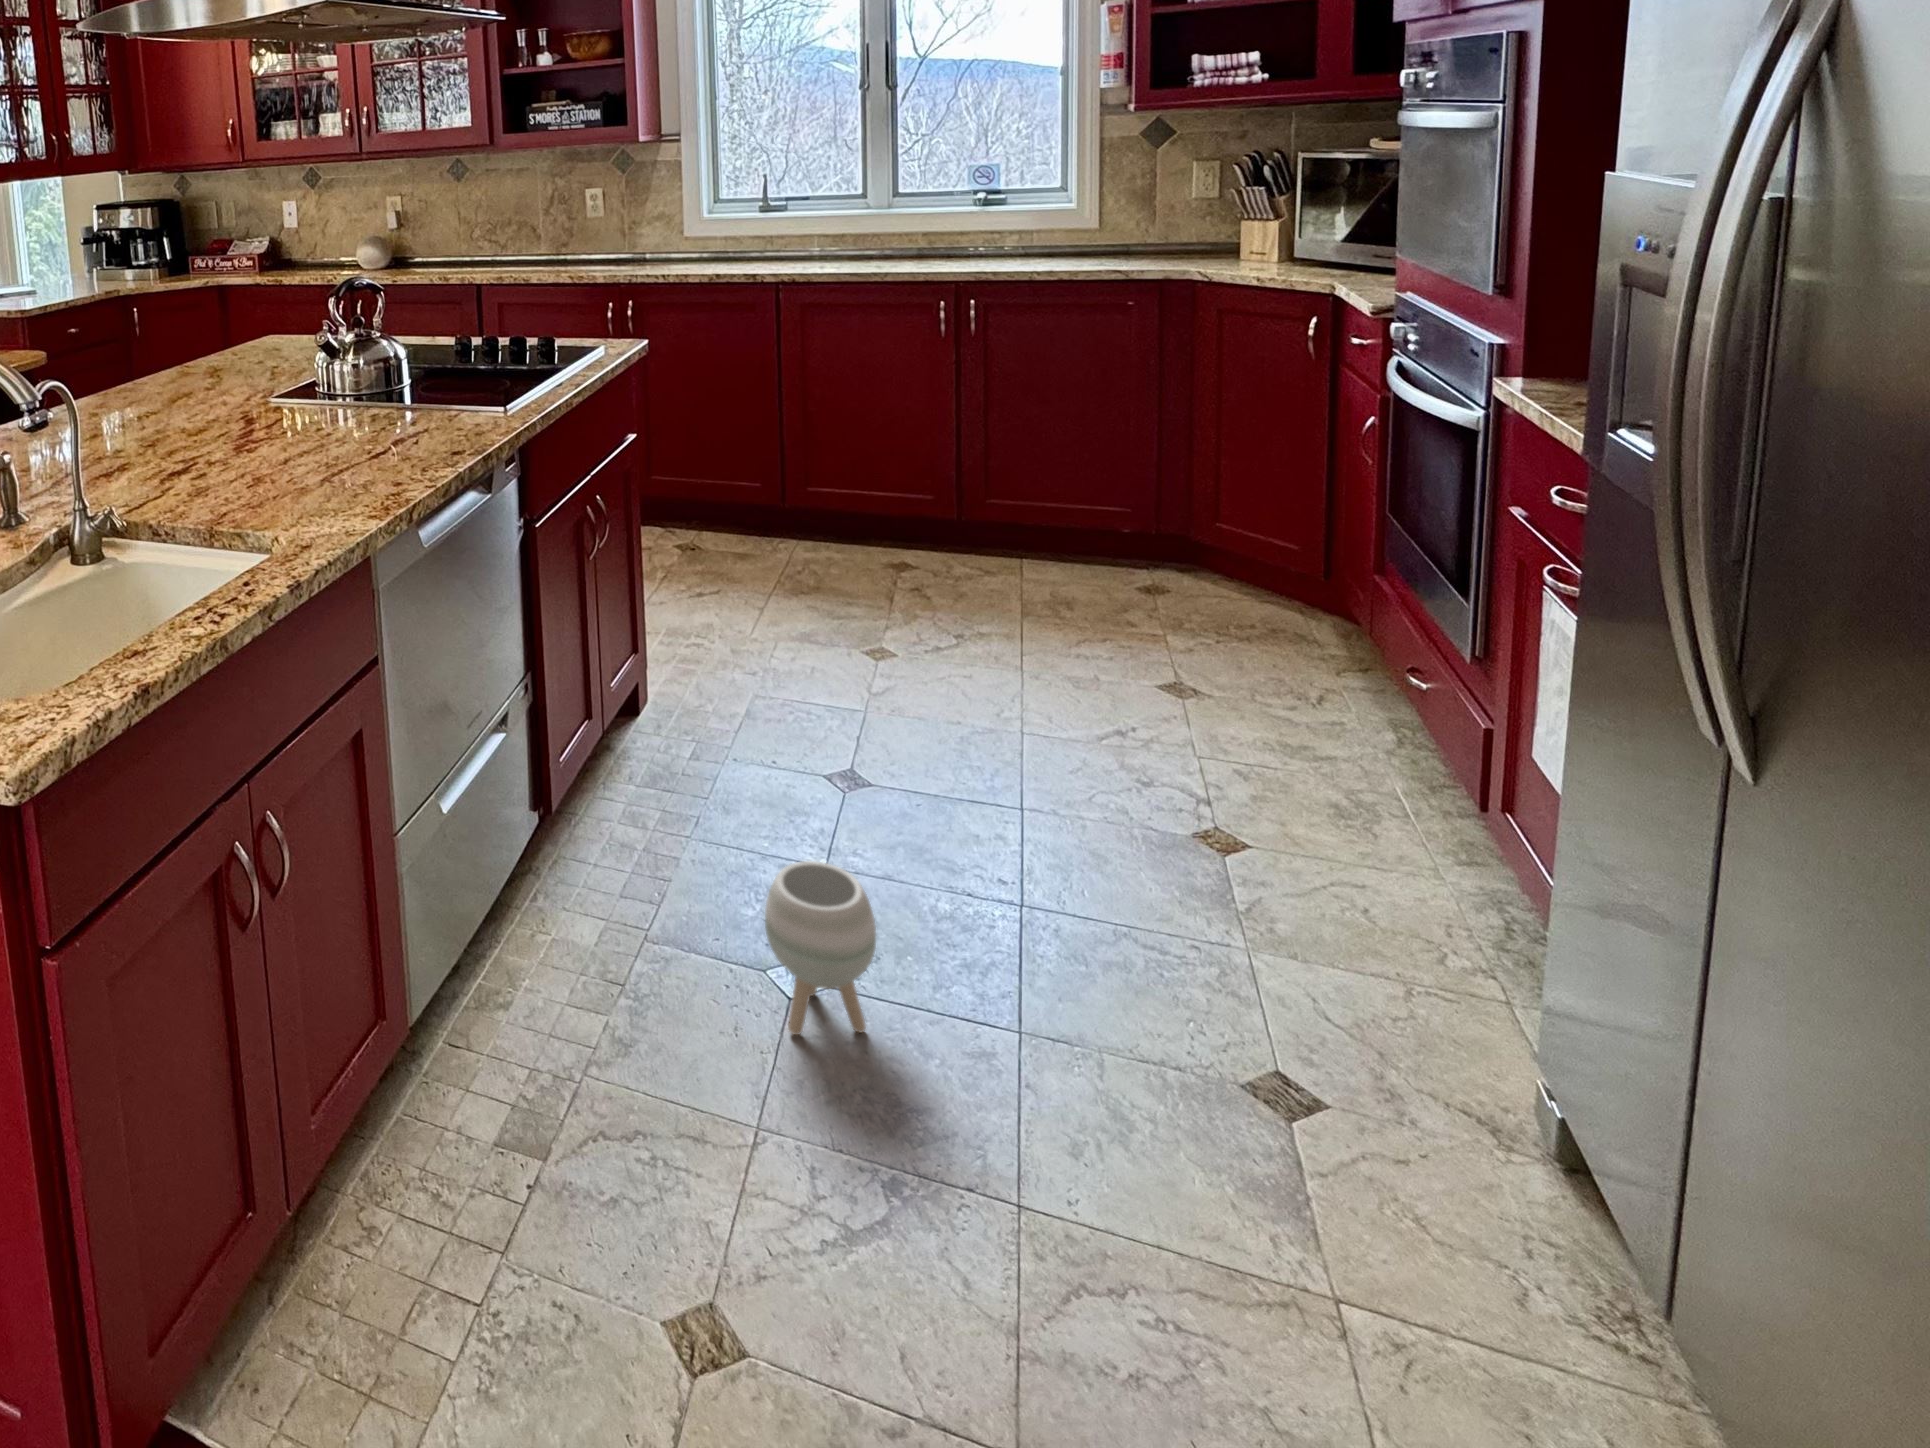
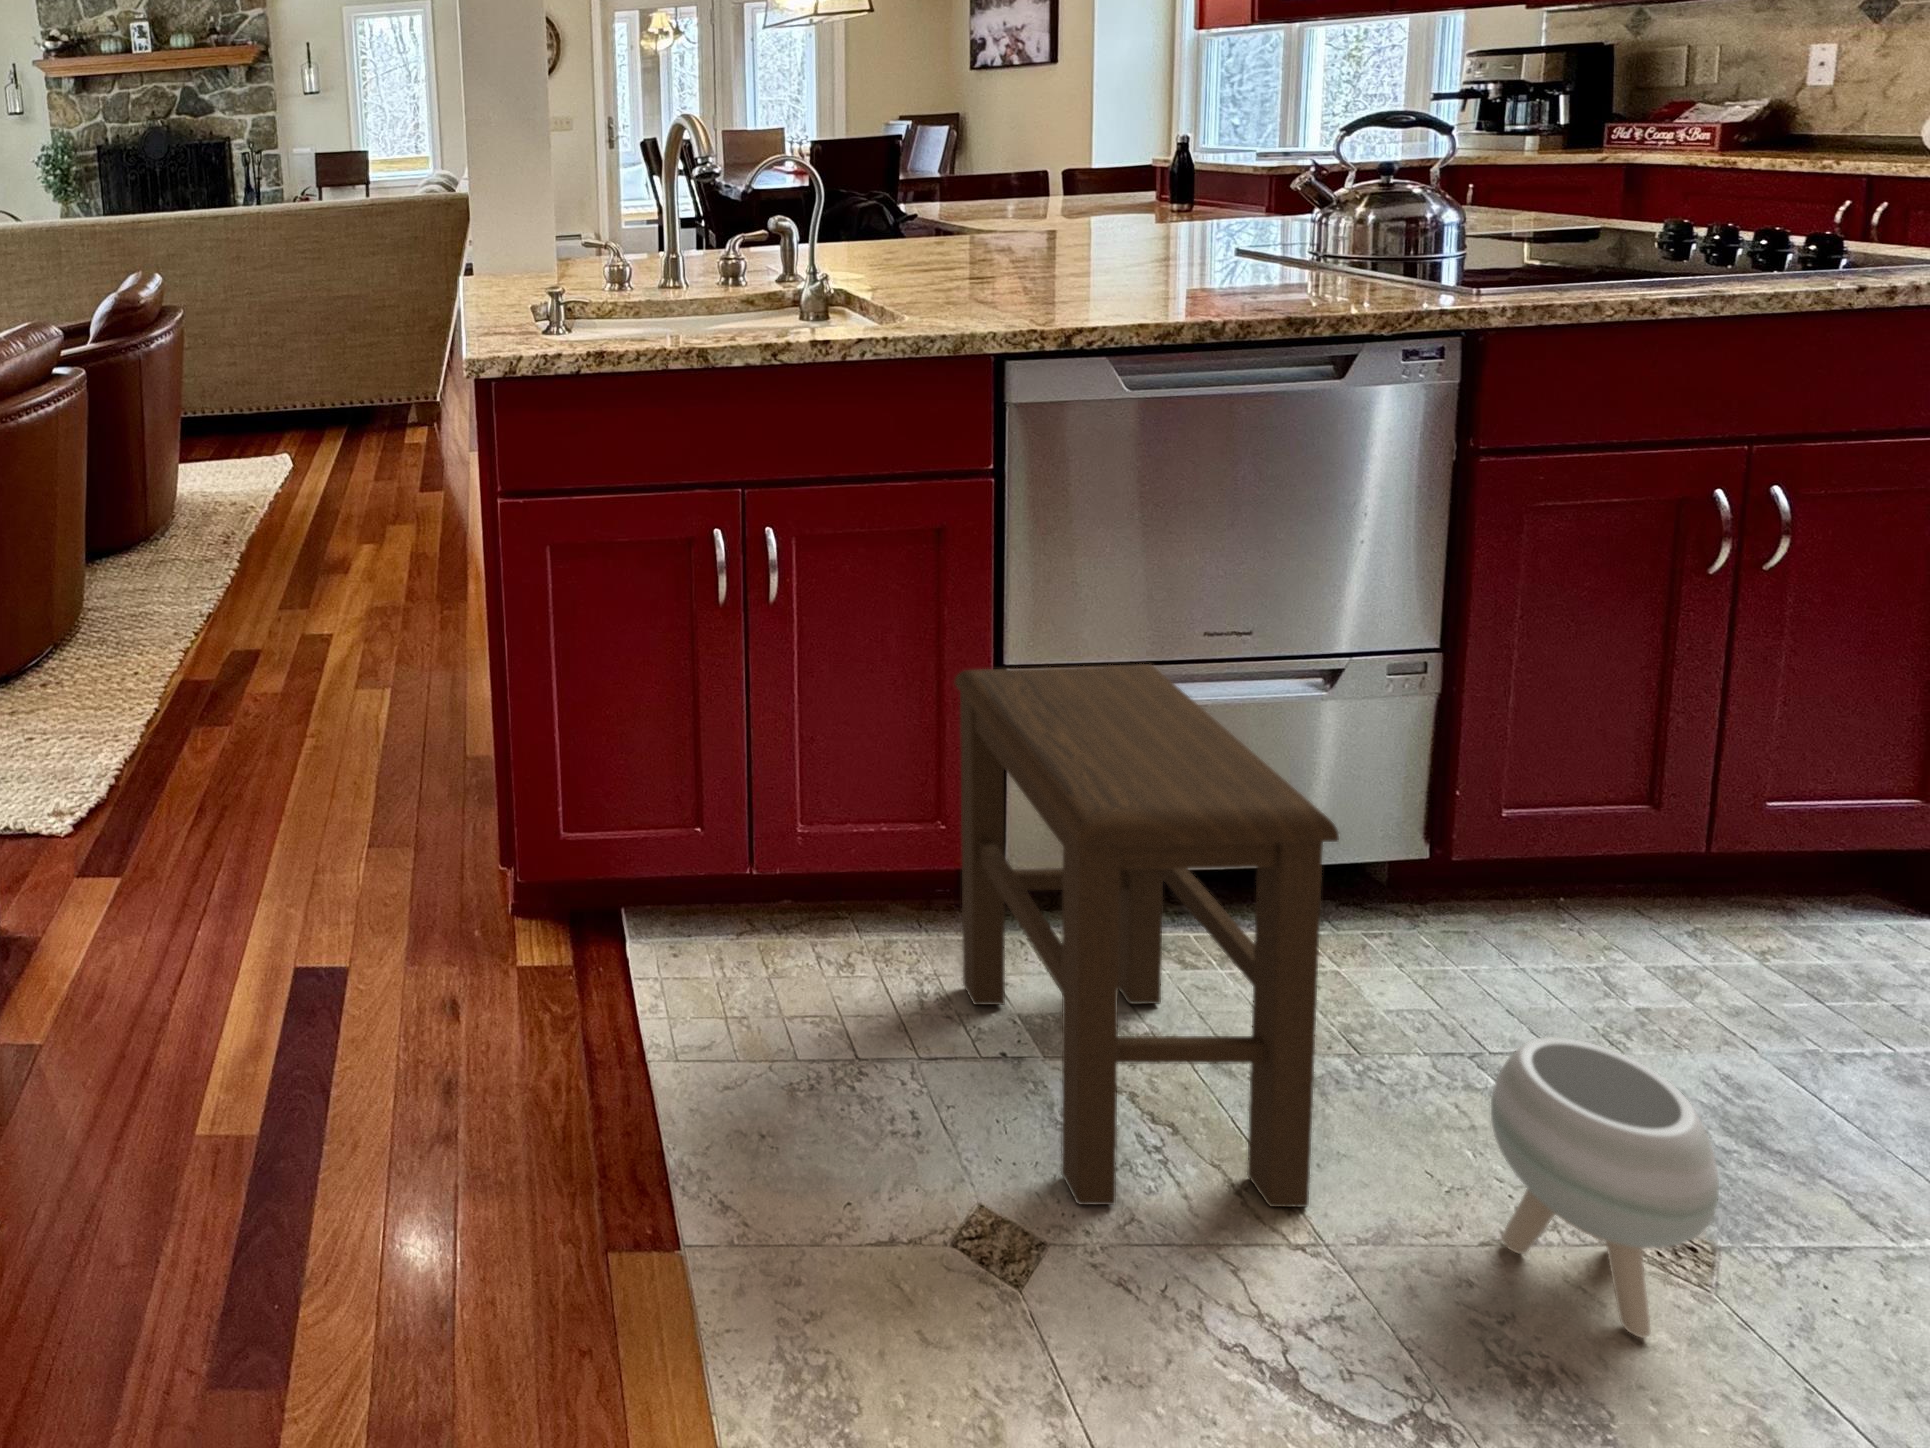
stool: none [421,750,739,1247] -> present [955,664,1339,1207]

